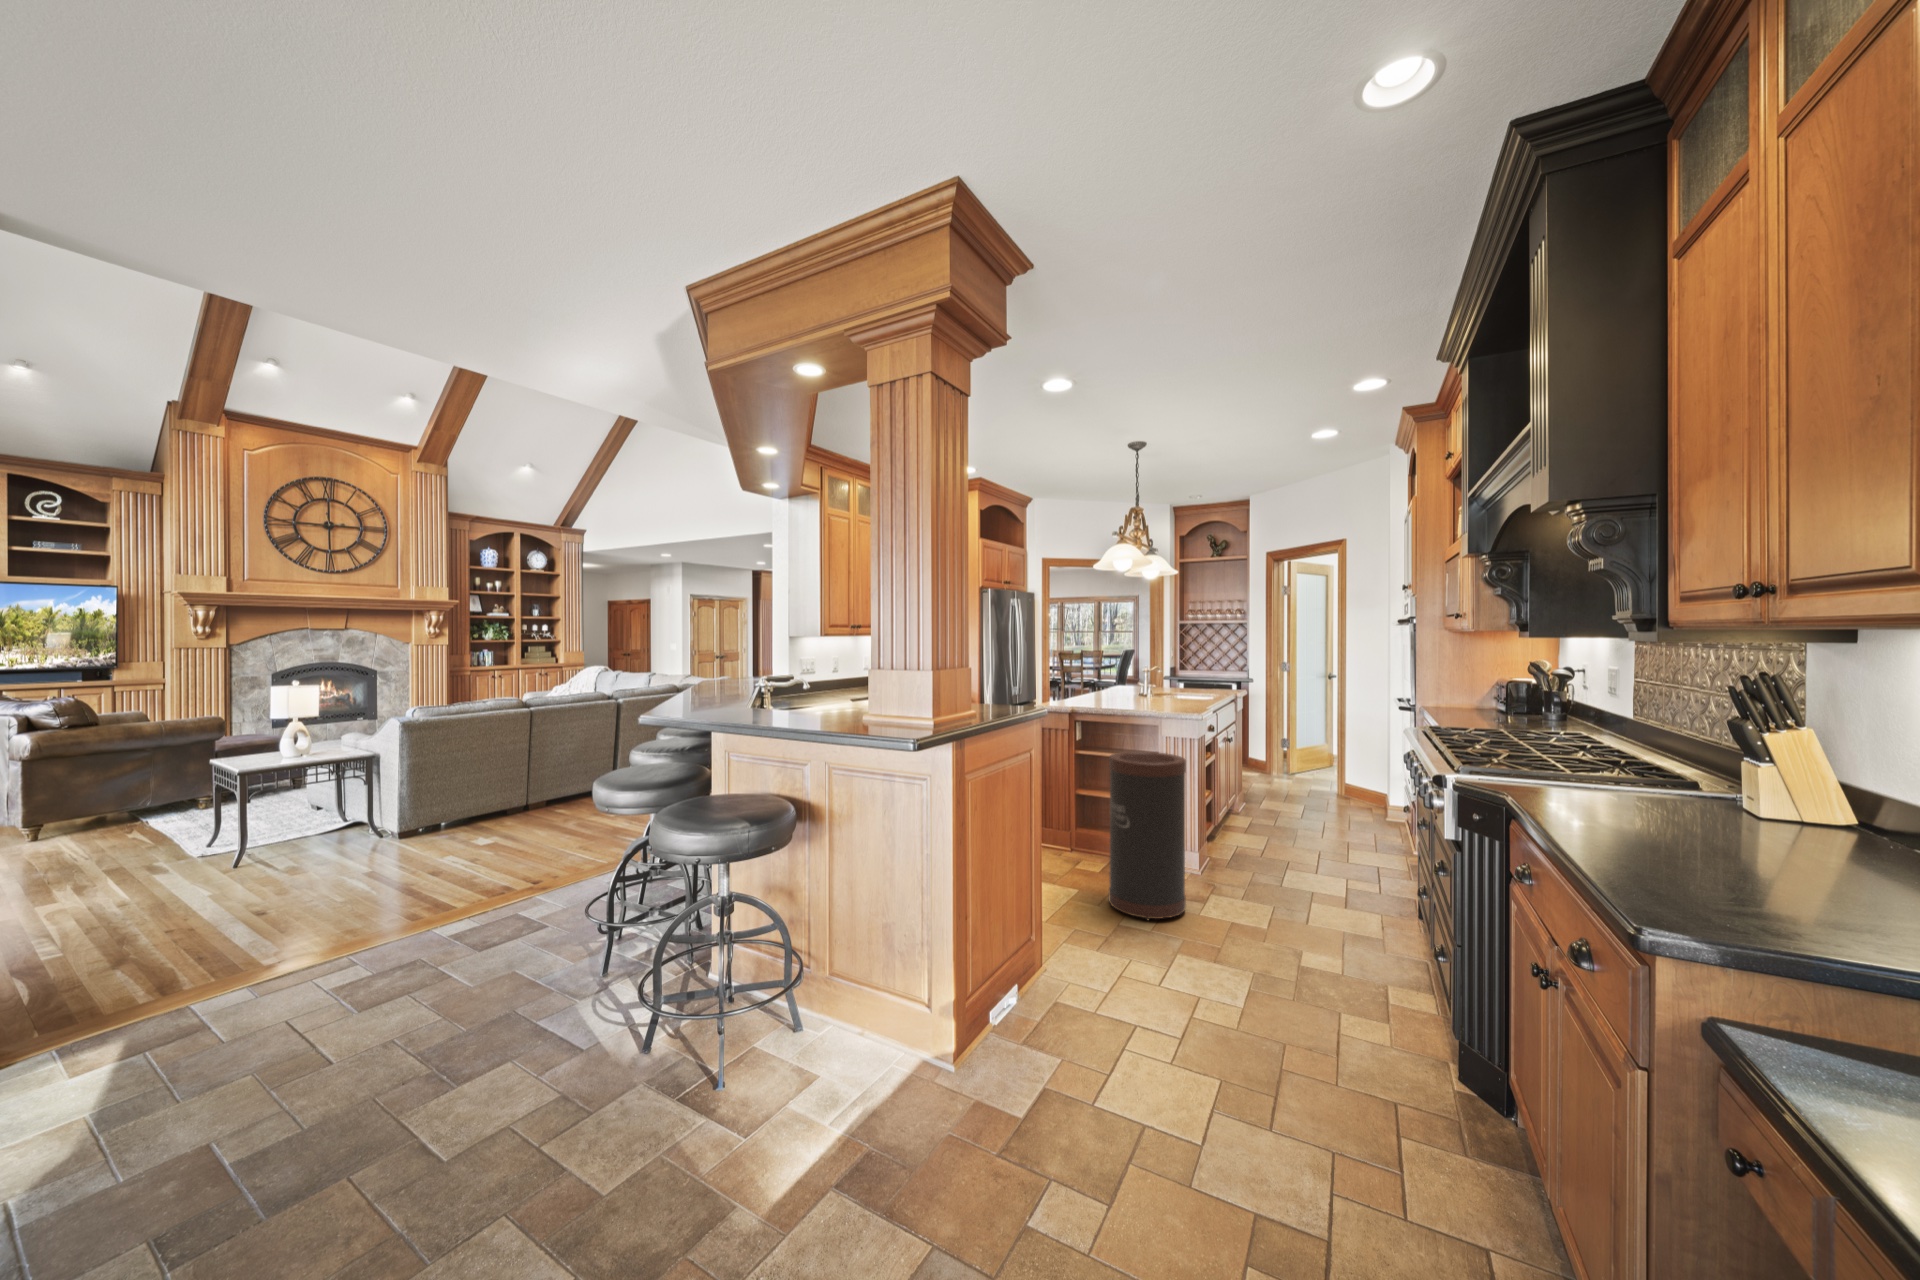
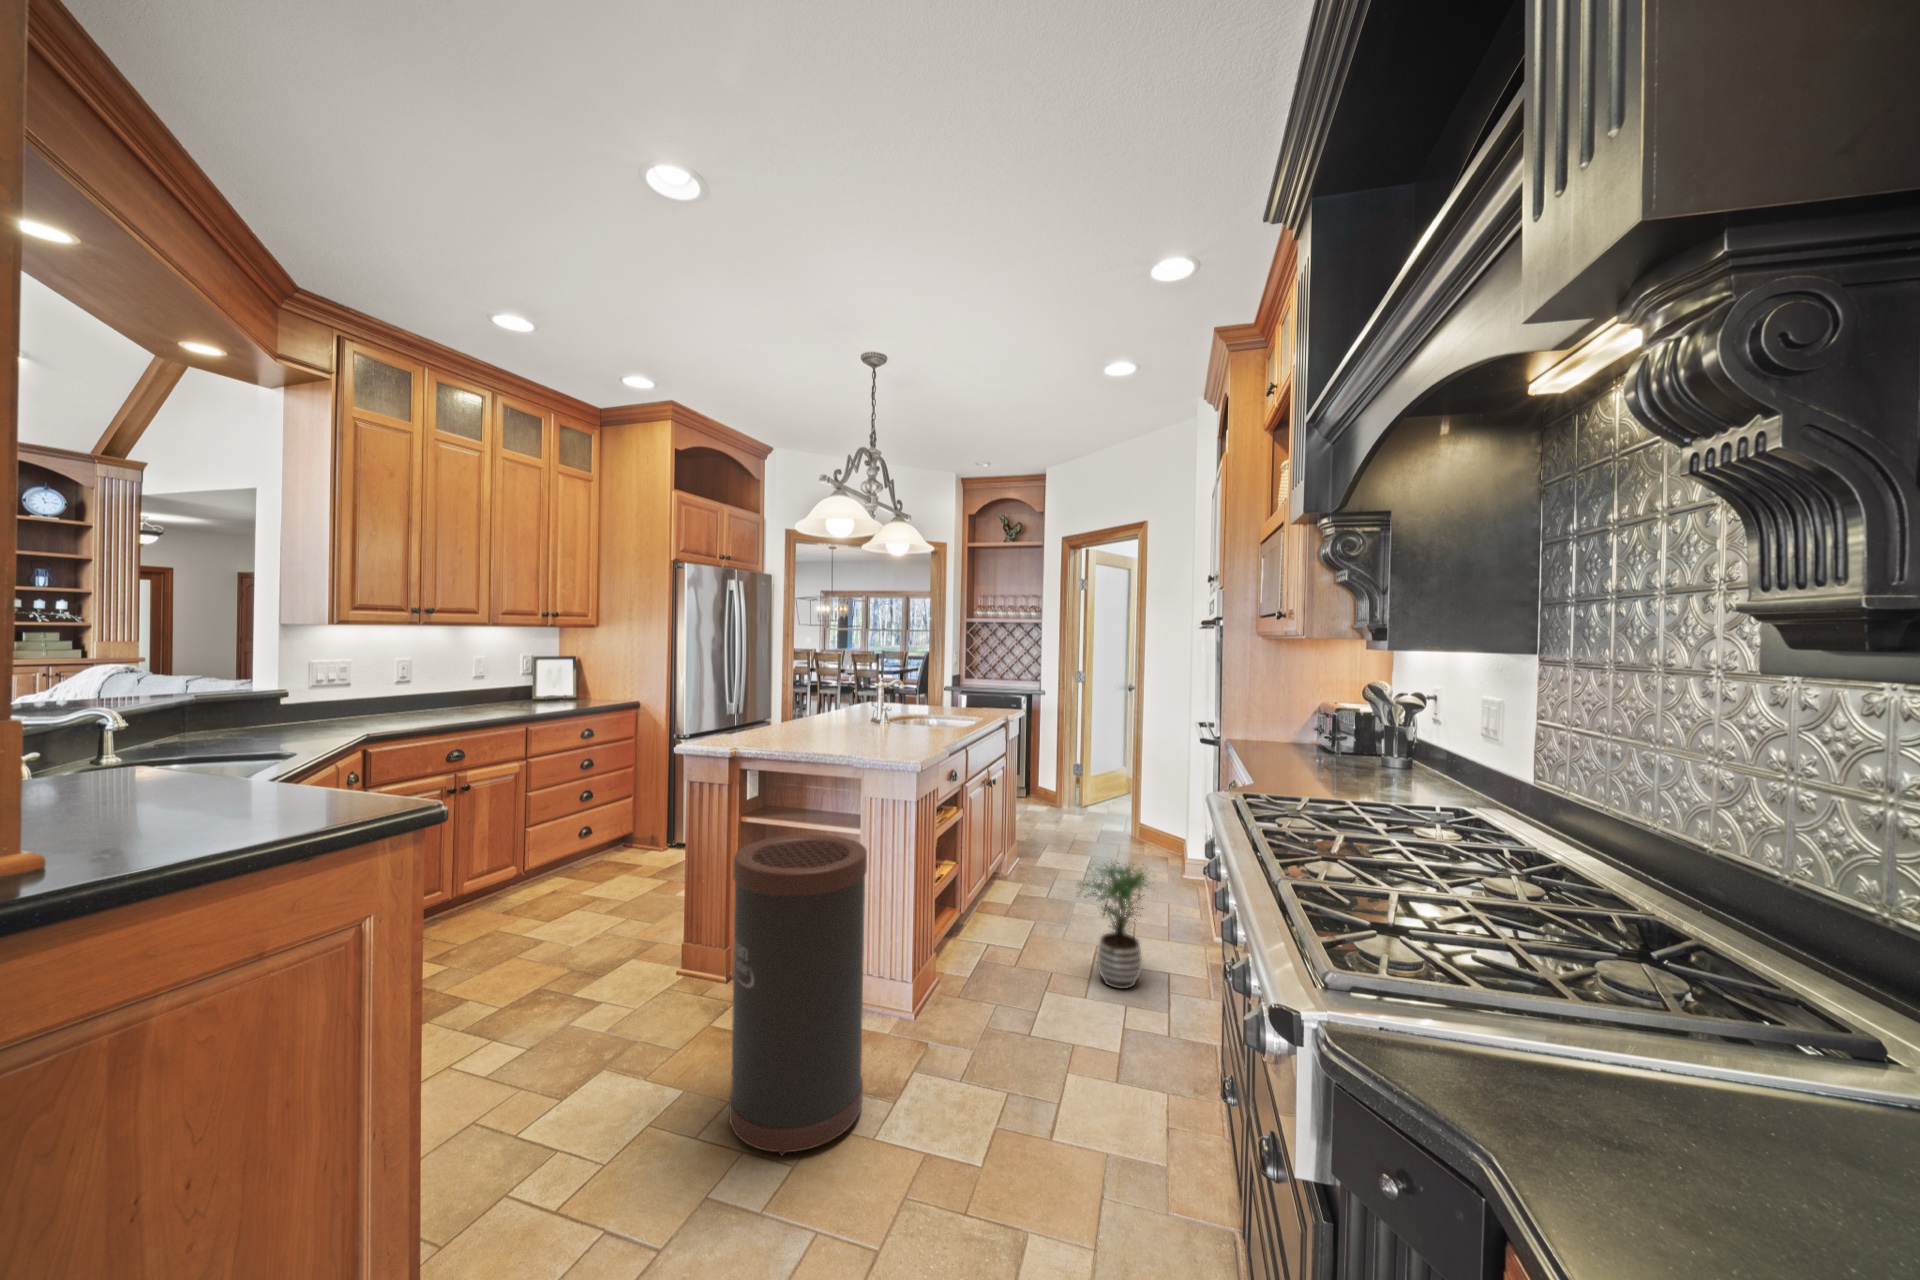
potted plant: none [1304,786,1373,874] -> present [1077,862,1150,989]

